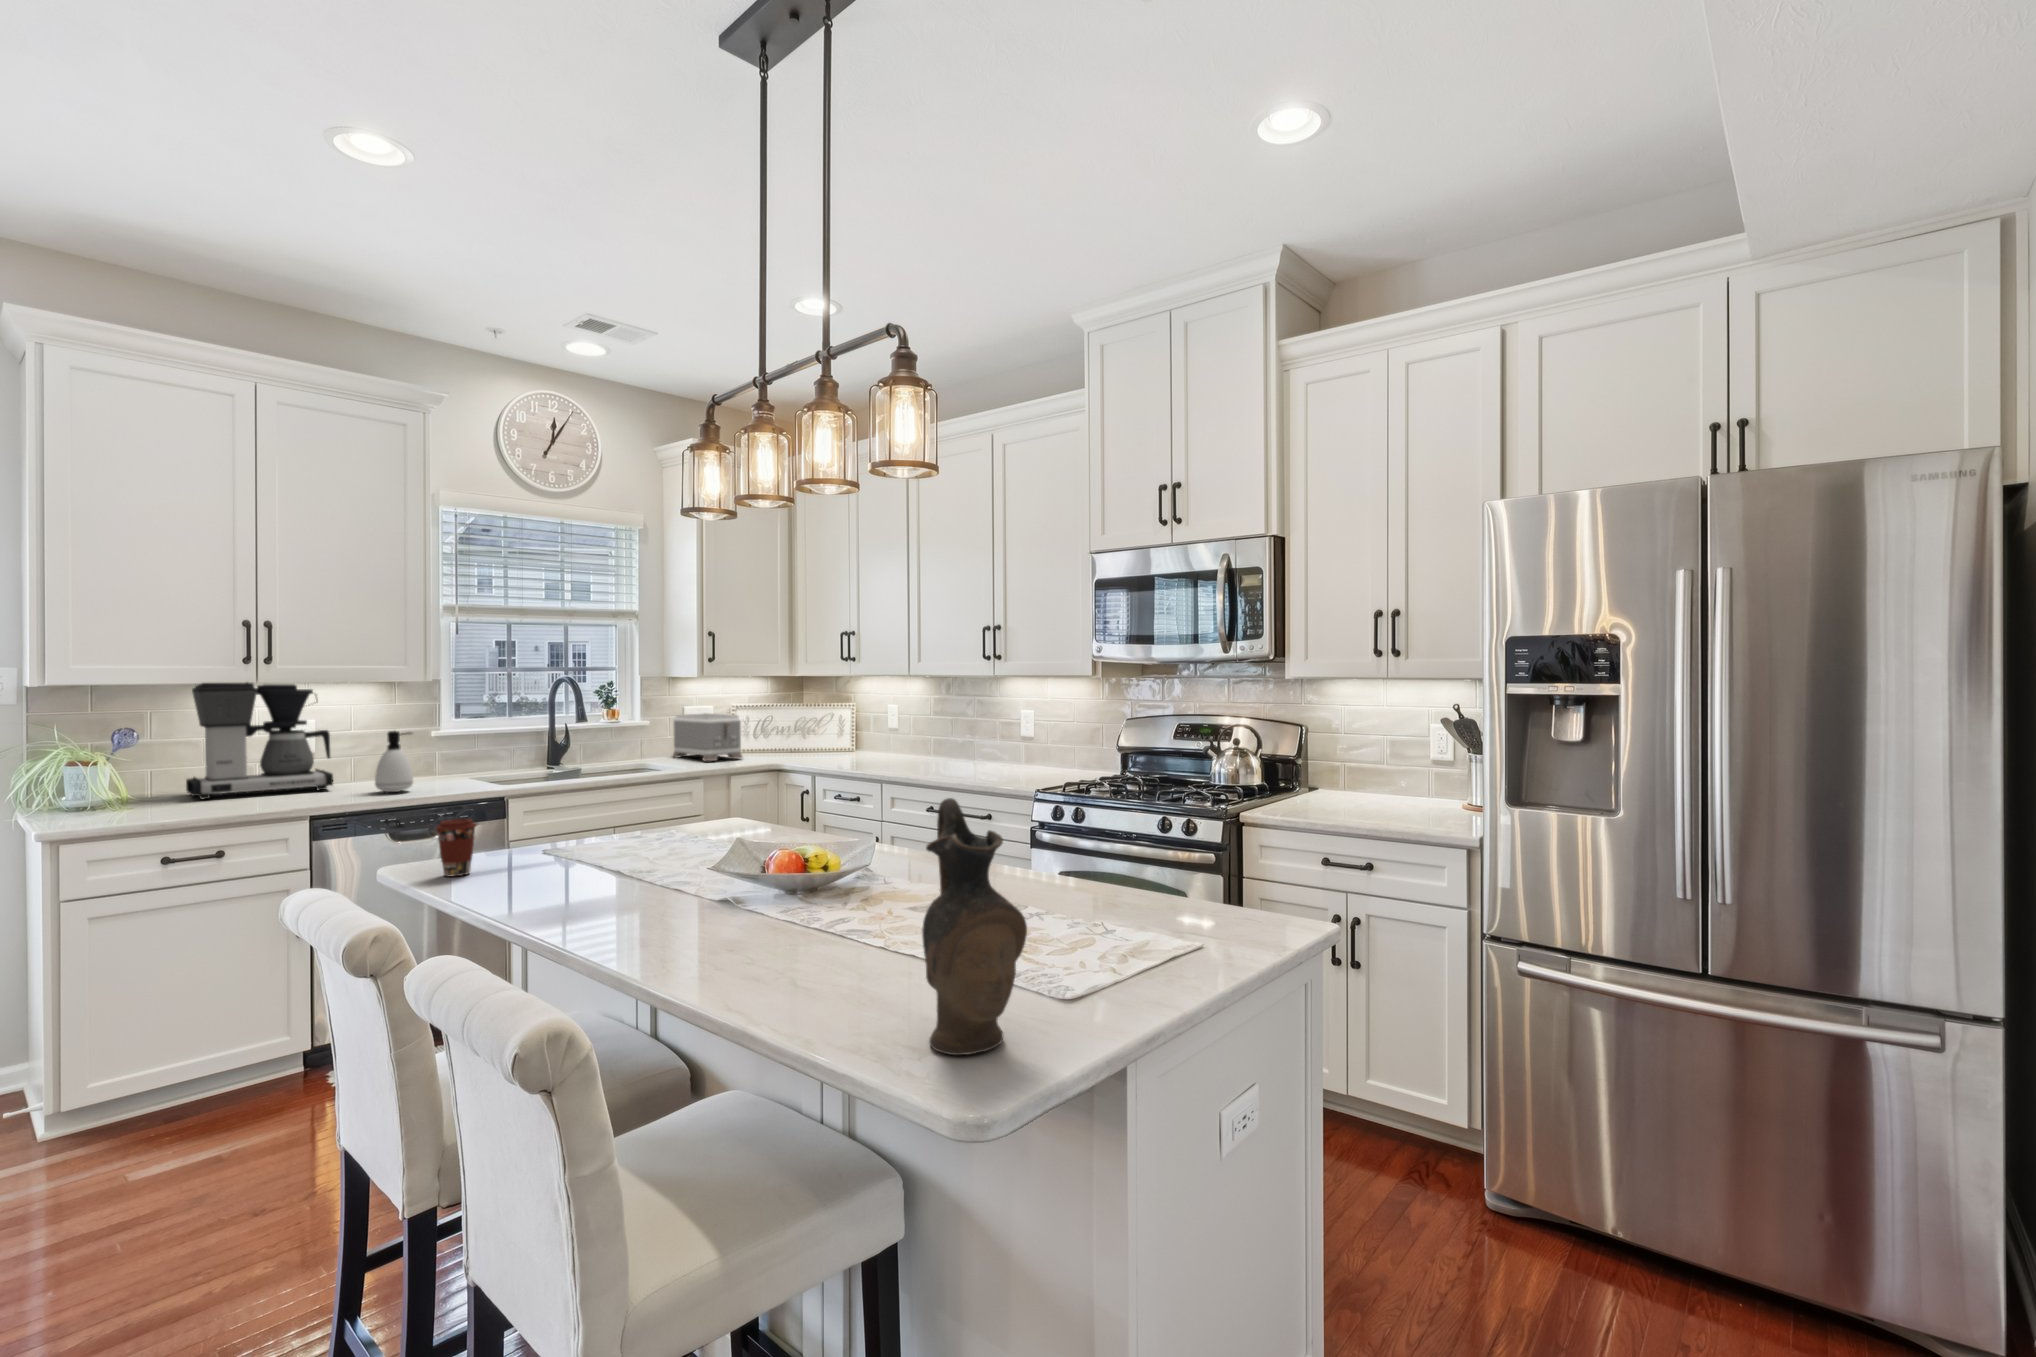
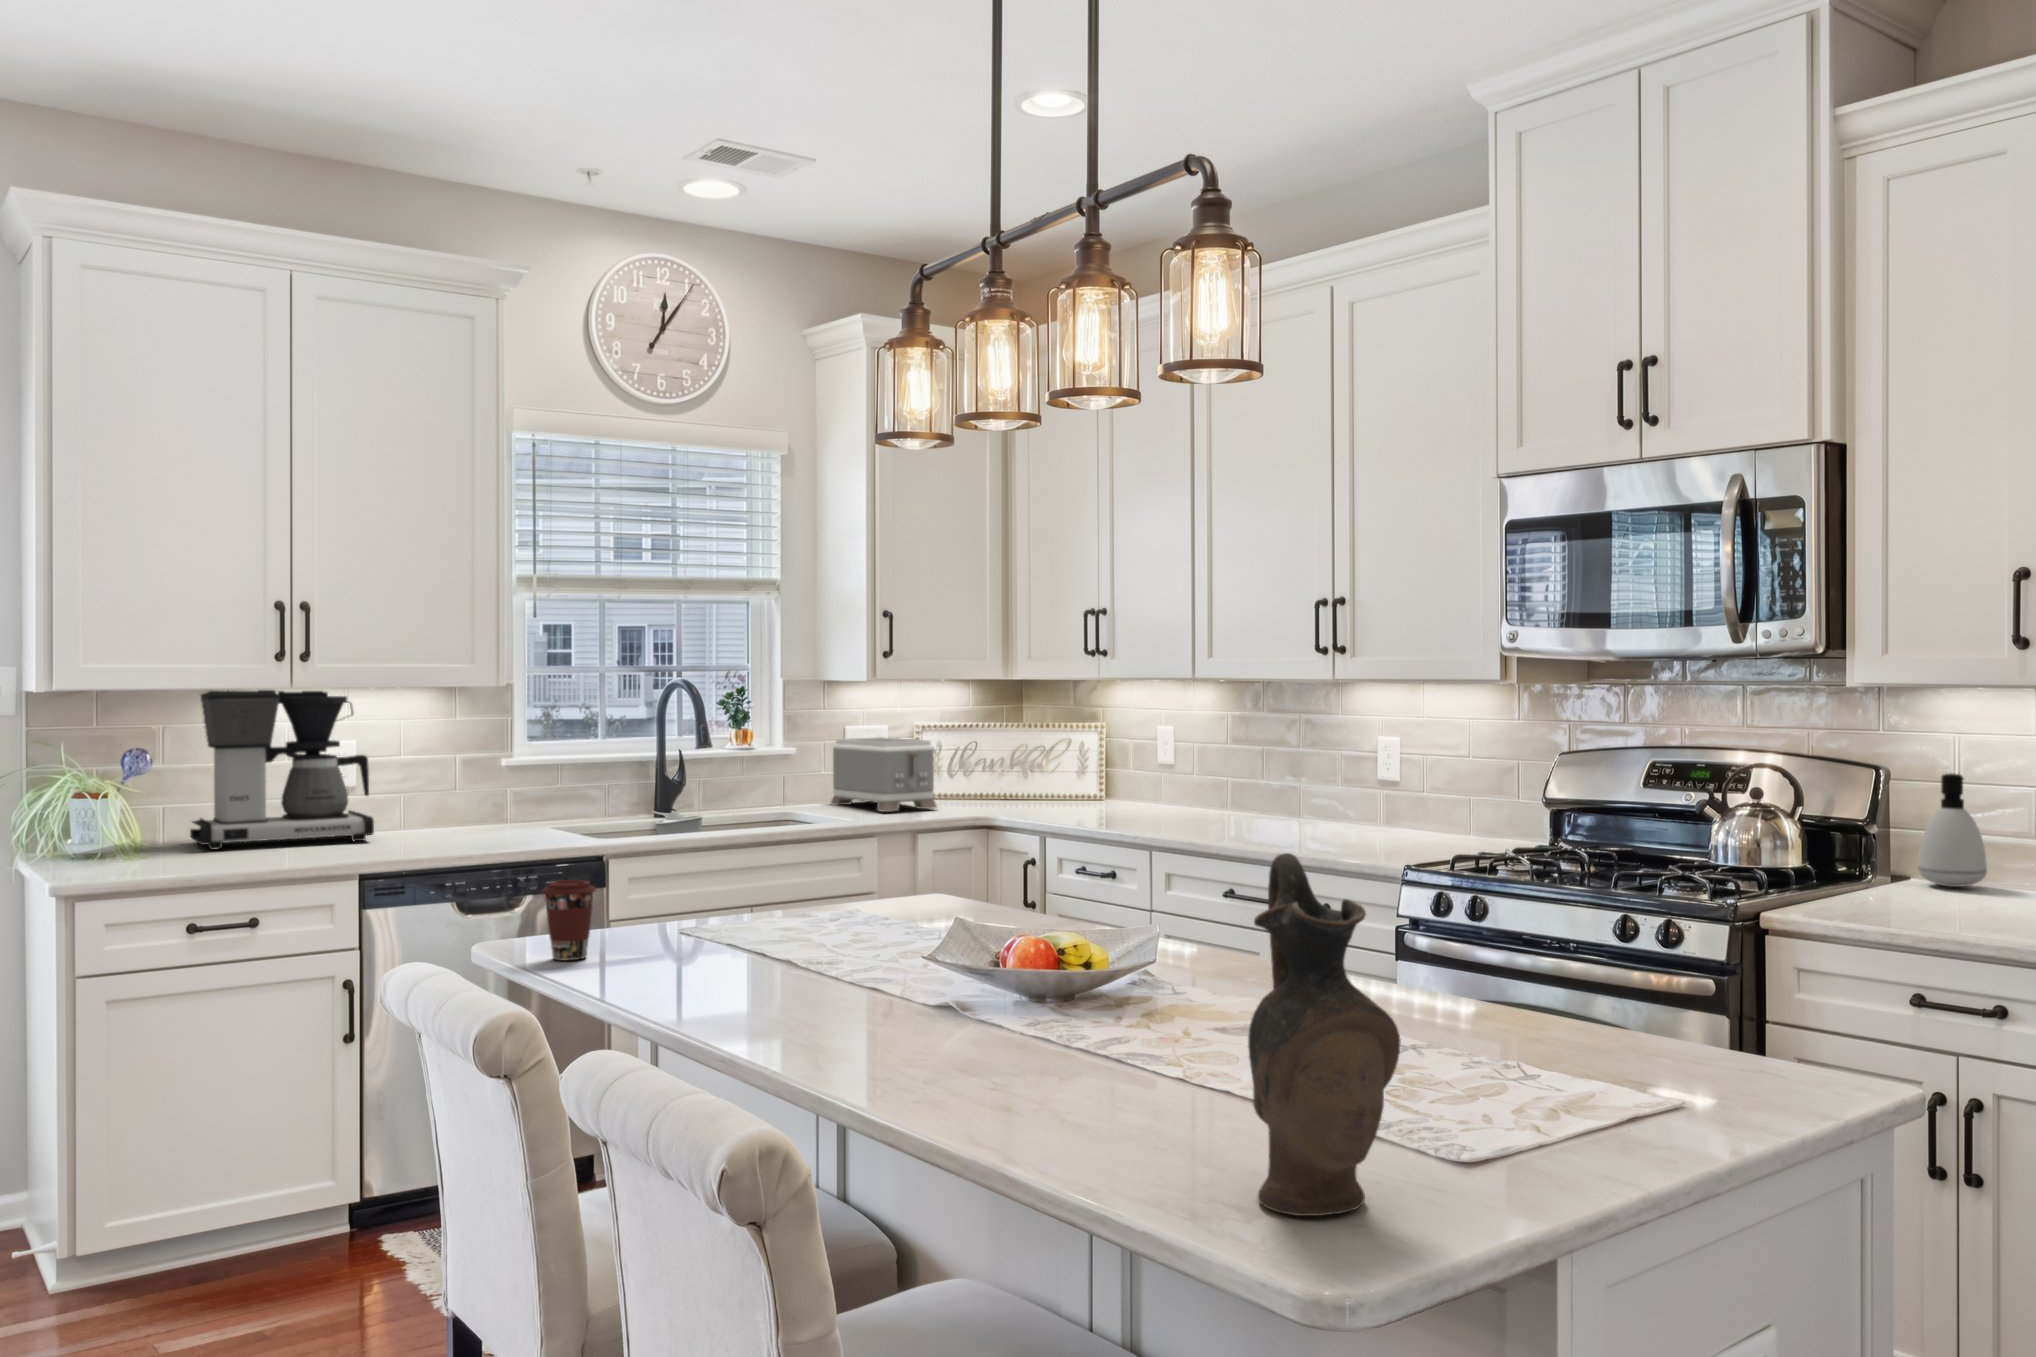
soap dispenser: present [375,731,413,792] -> present [1918,773,1987,887]

